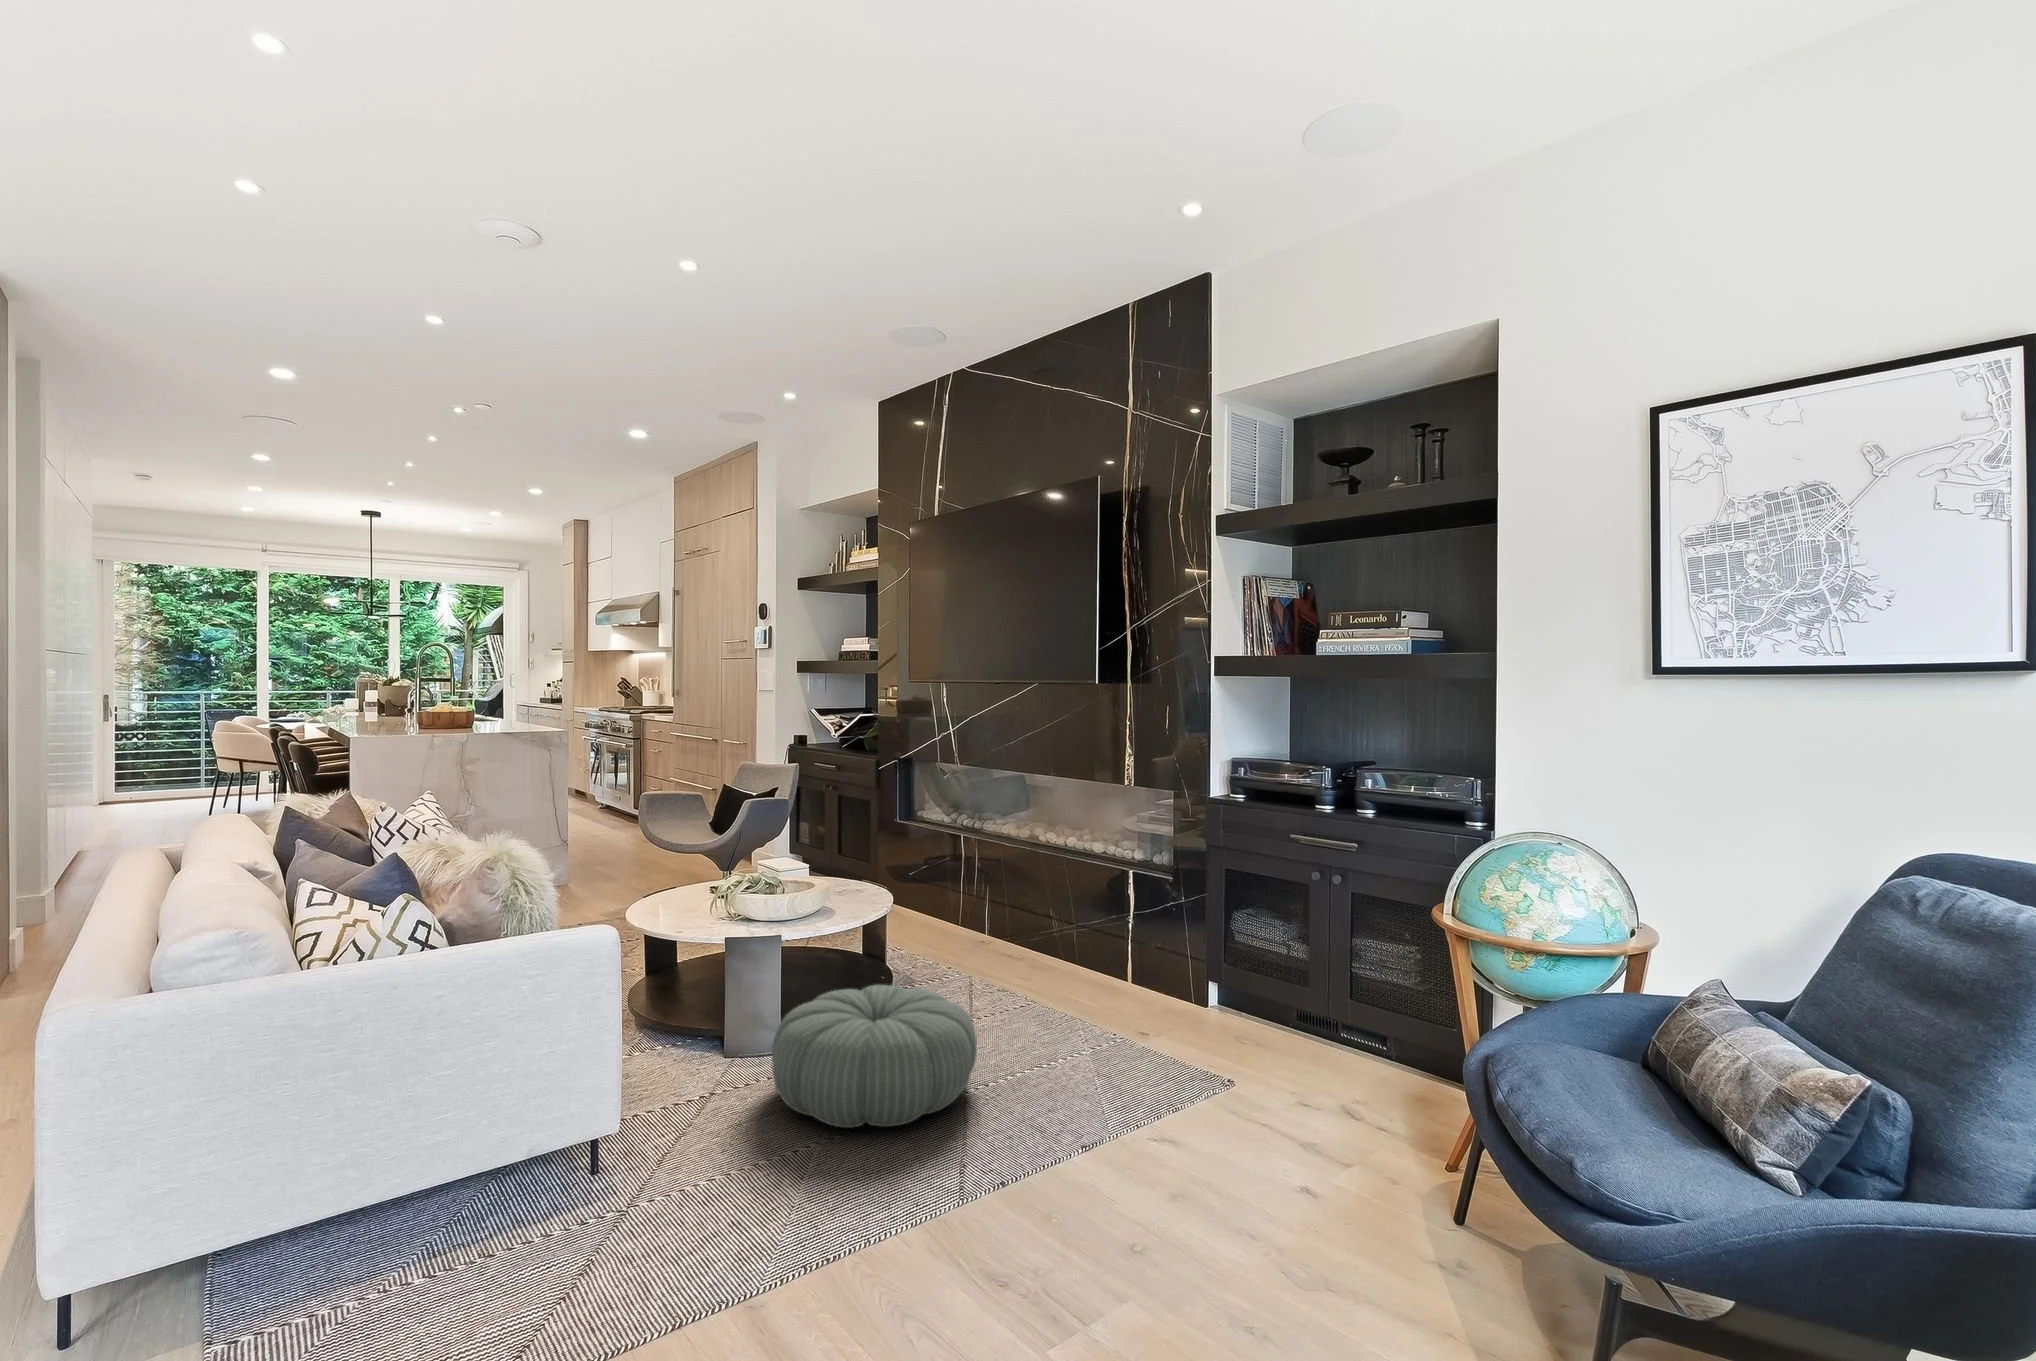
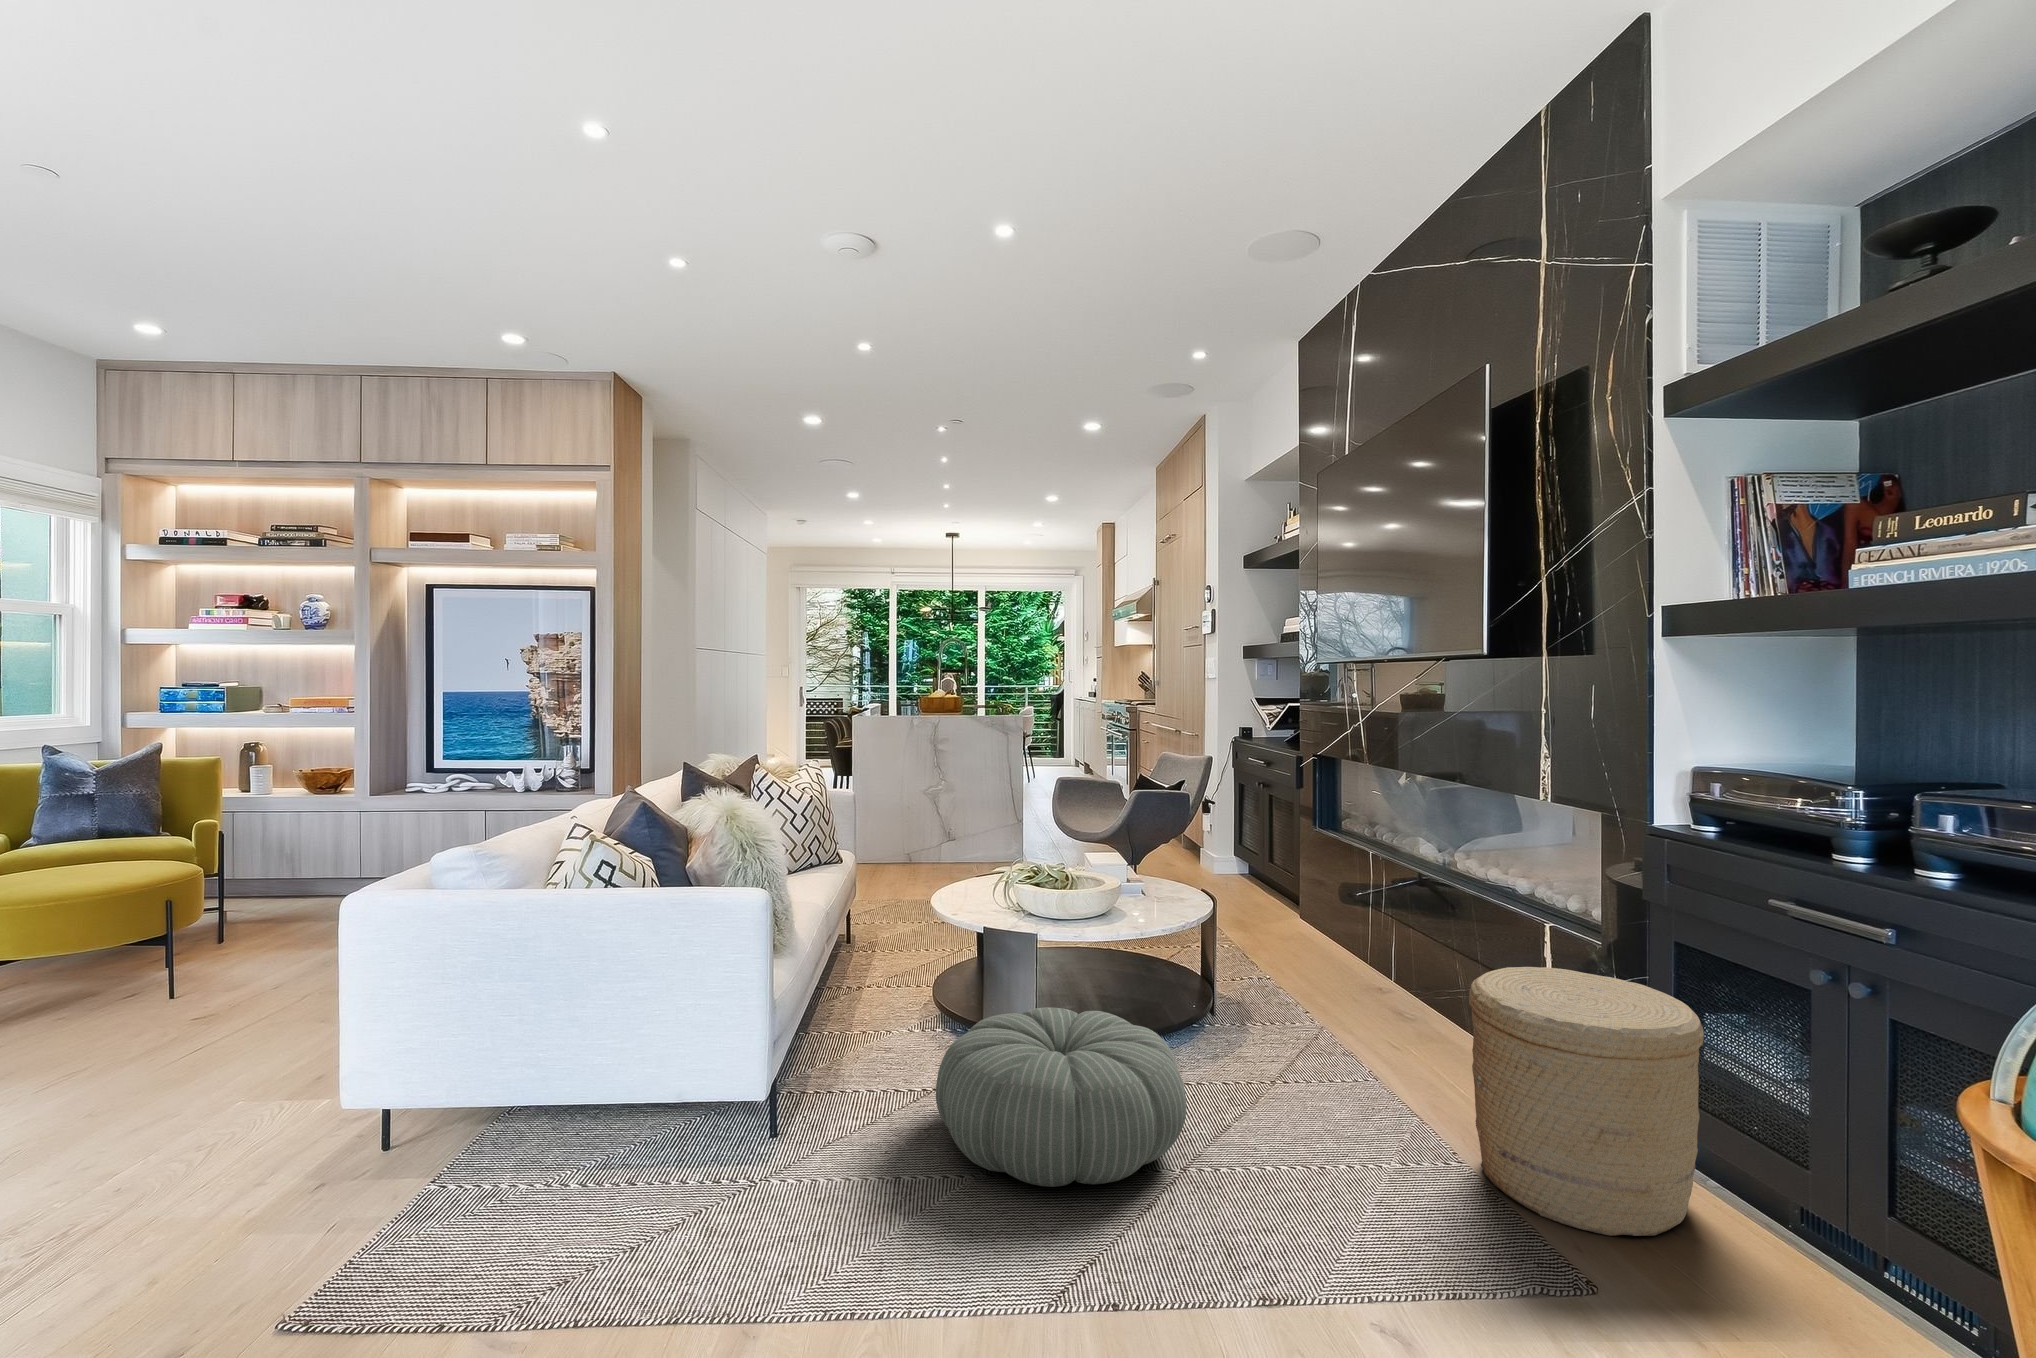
woven basket: none [1127,894,1258,1051] -> present [1469,967,1704,1236]

